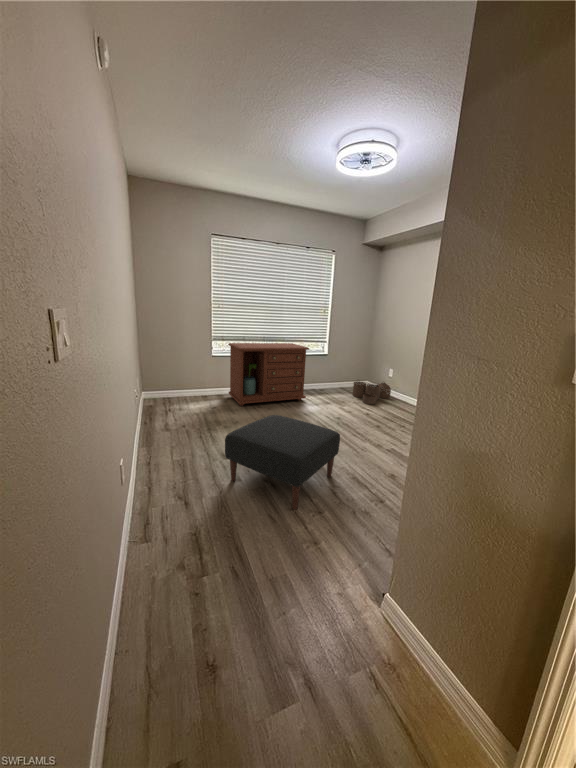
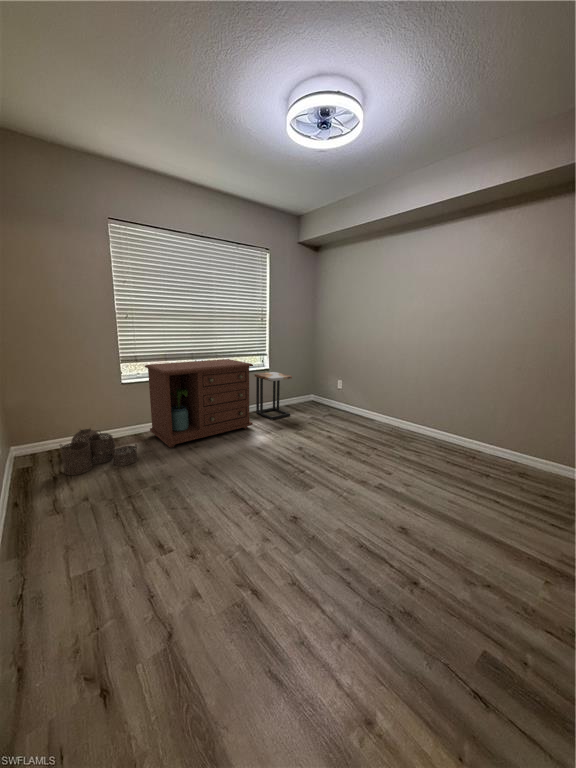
side table: none [313,357,345,397] -> present [255,372,292,420]
woven basket: present [353,381,391,404] -> present [60,429,138,475]
ottoman: present [225,415,340,509] -> none [168,470,339,643]

